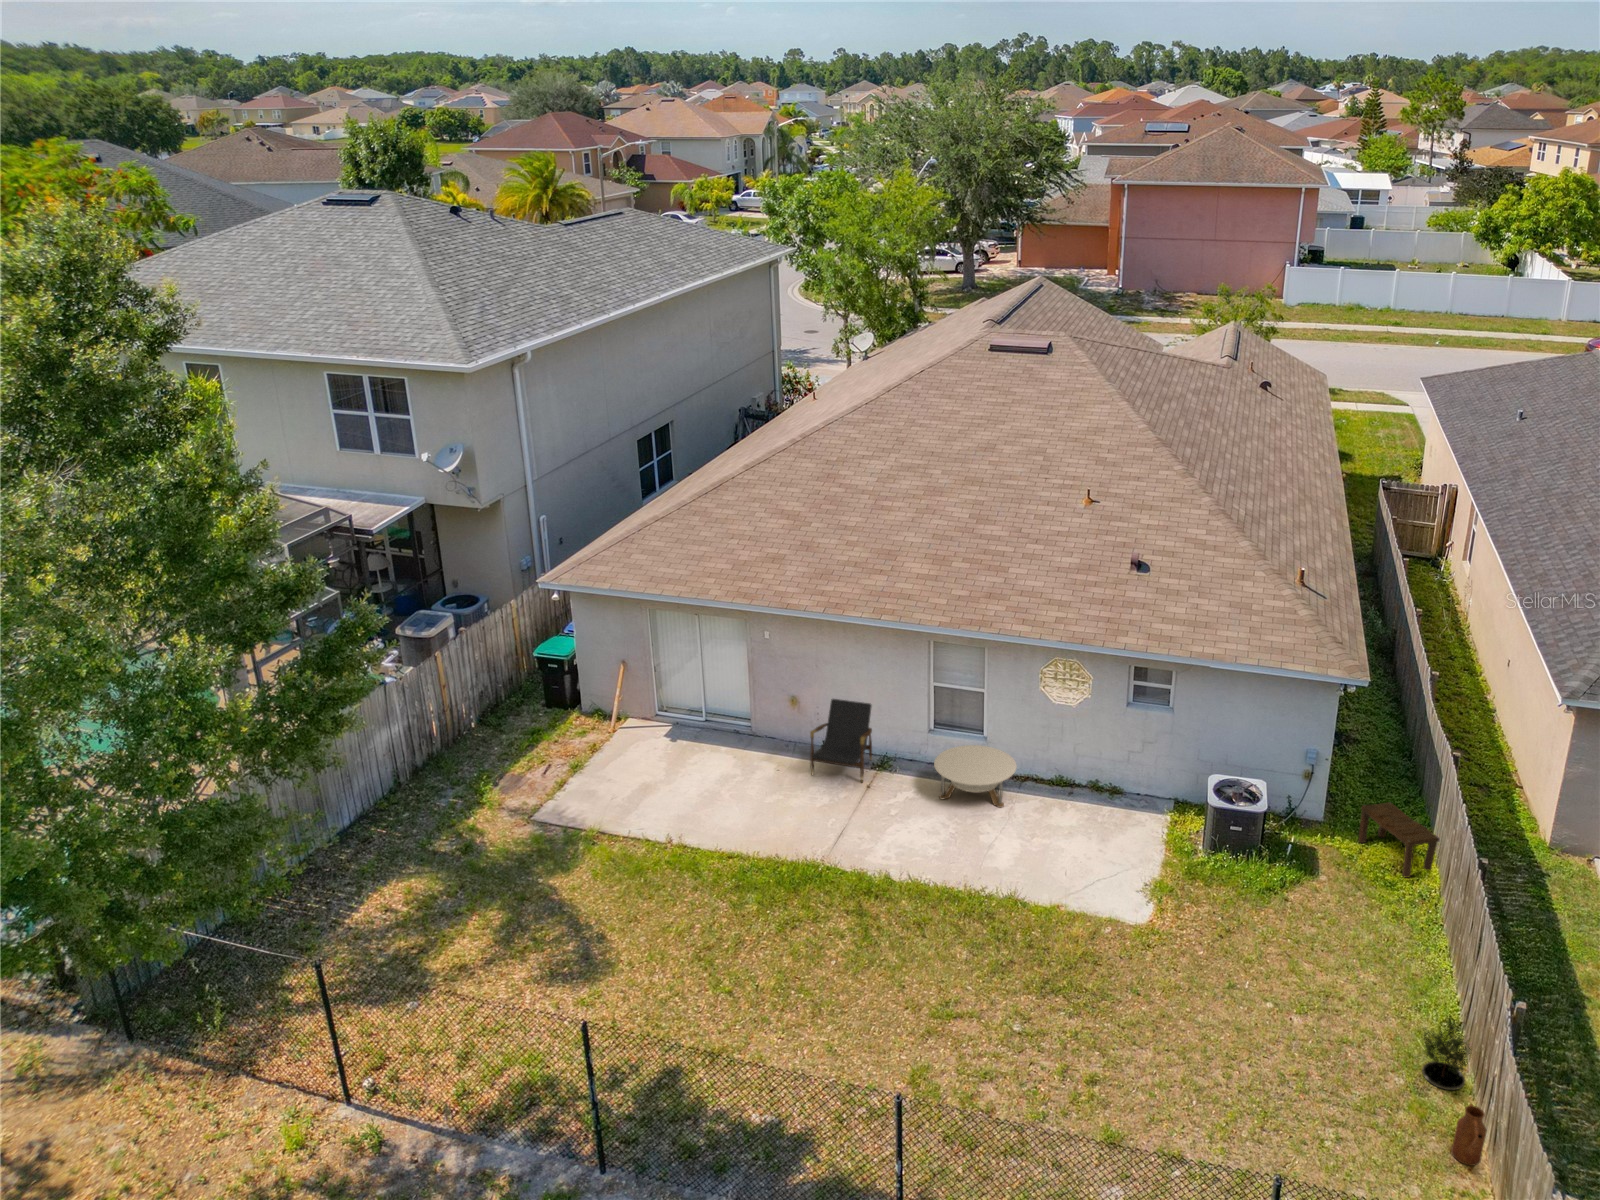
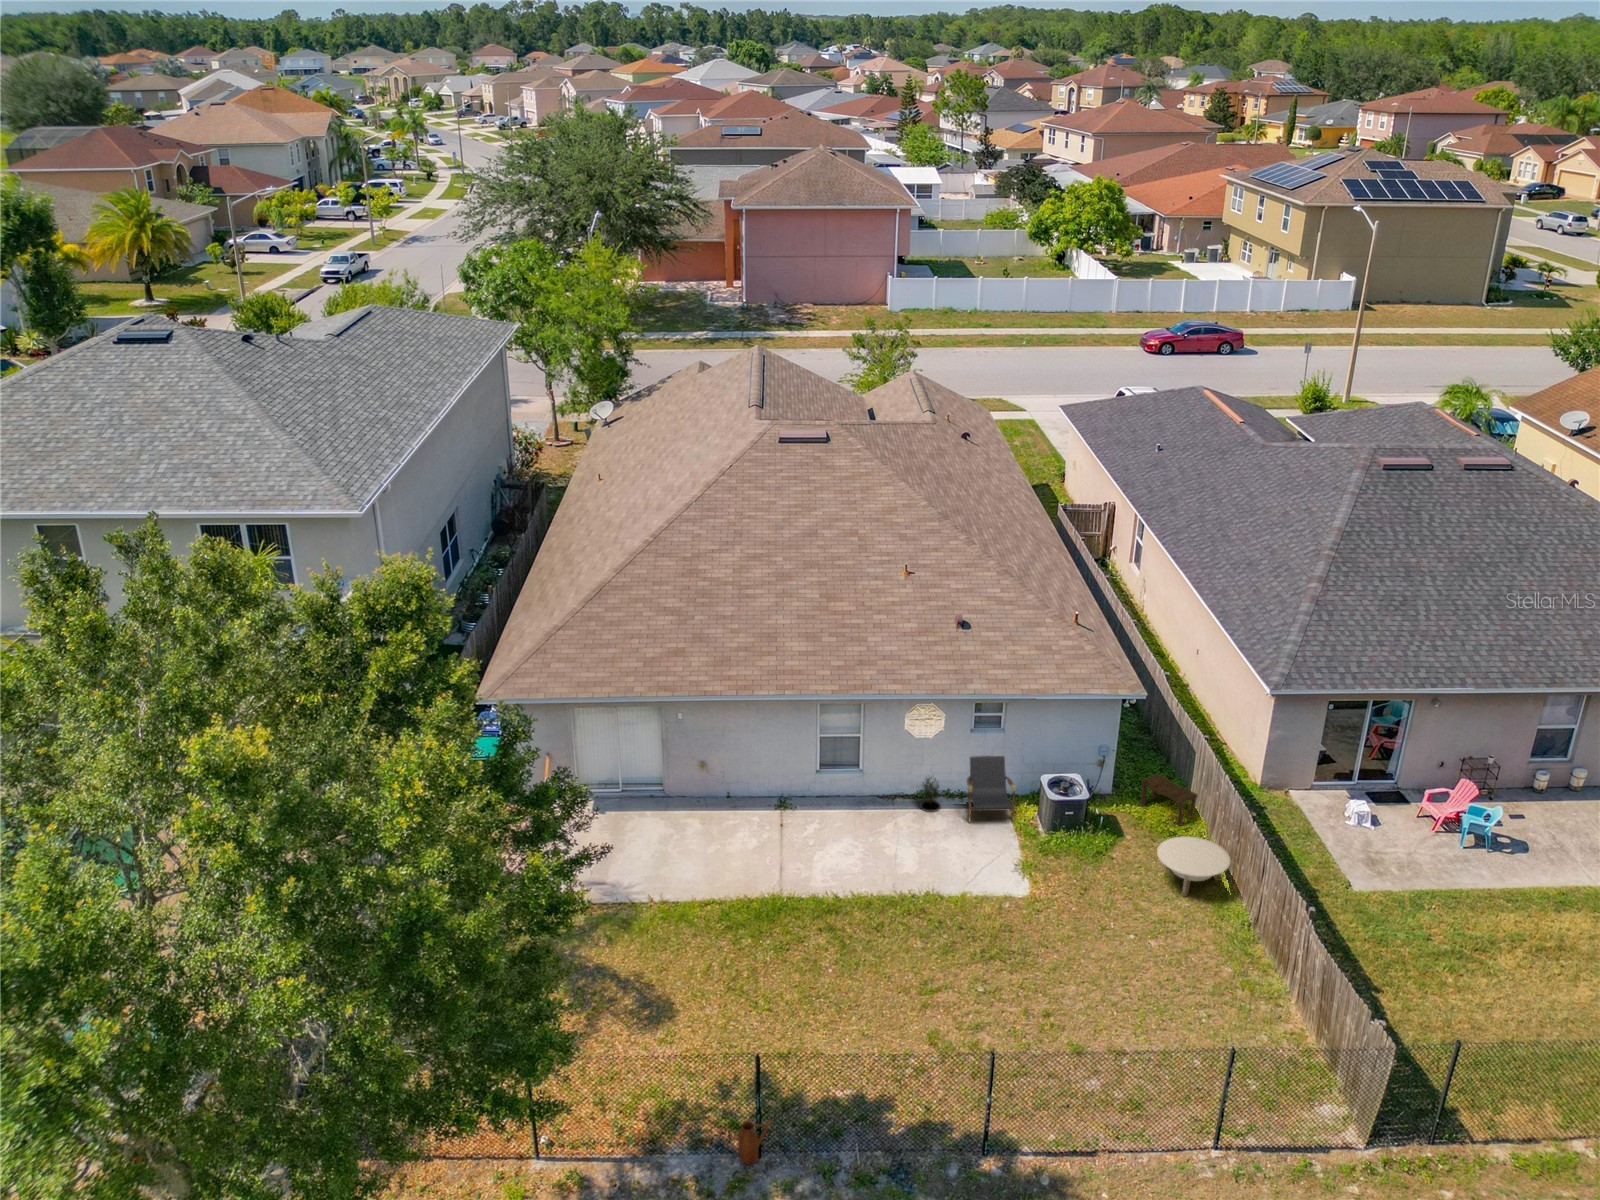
lounge chair: present [810,699,872,782] -> present [967,756,1016,822]
round table: present [934,745,1017,808] -> present [1157,836,1230,897]
potted tree: present [1422,1016,1471,1090] -> present [920,777,941,812]
watering can: present [1451,1104,1487,1166] -> present [734,1119,772,1165]

